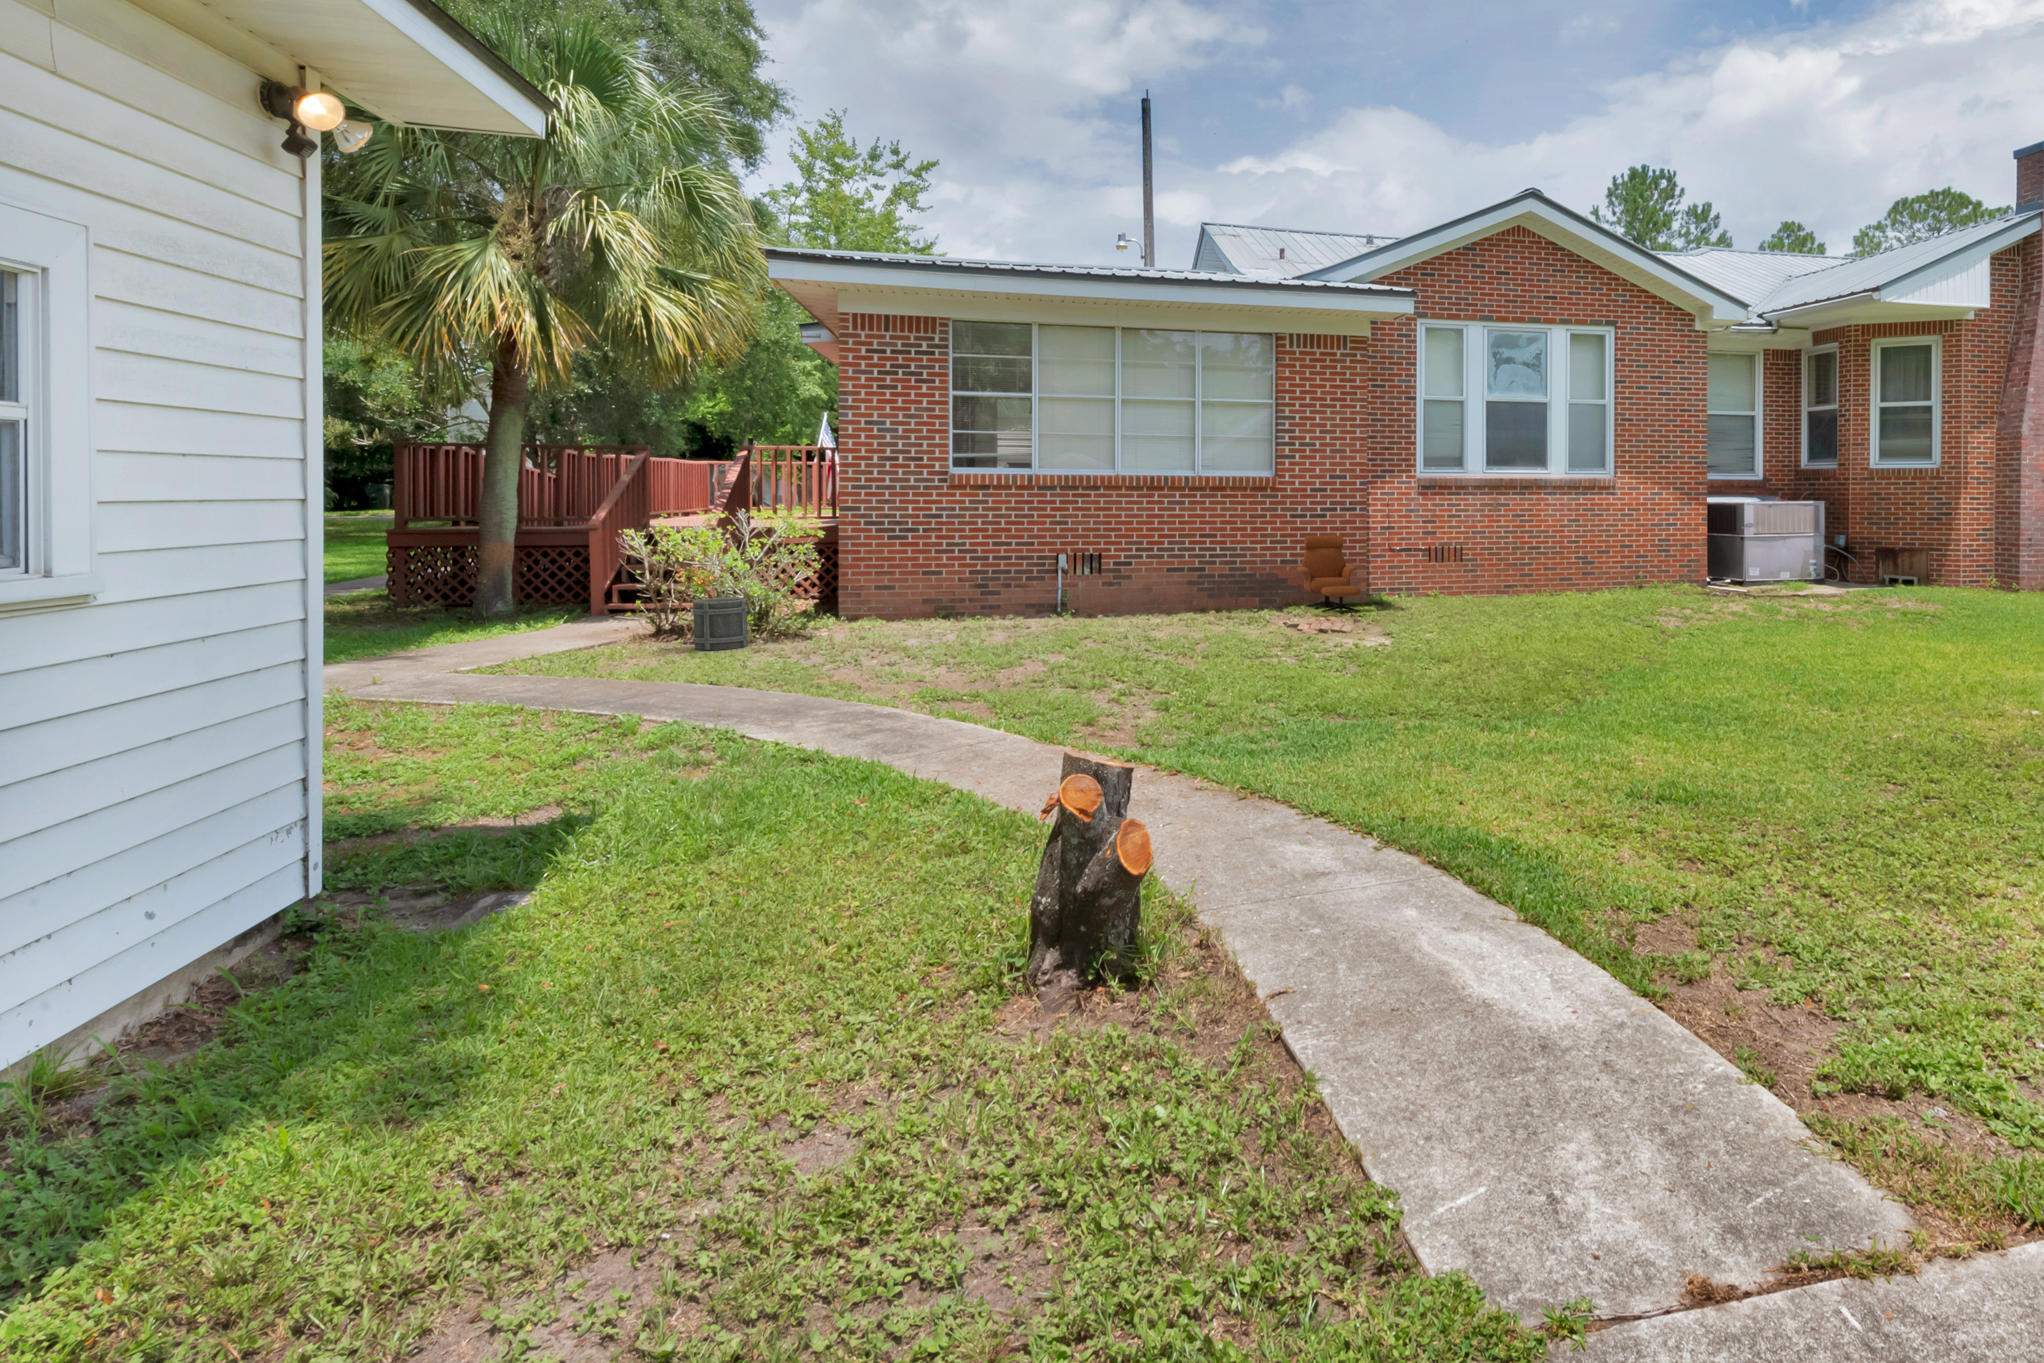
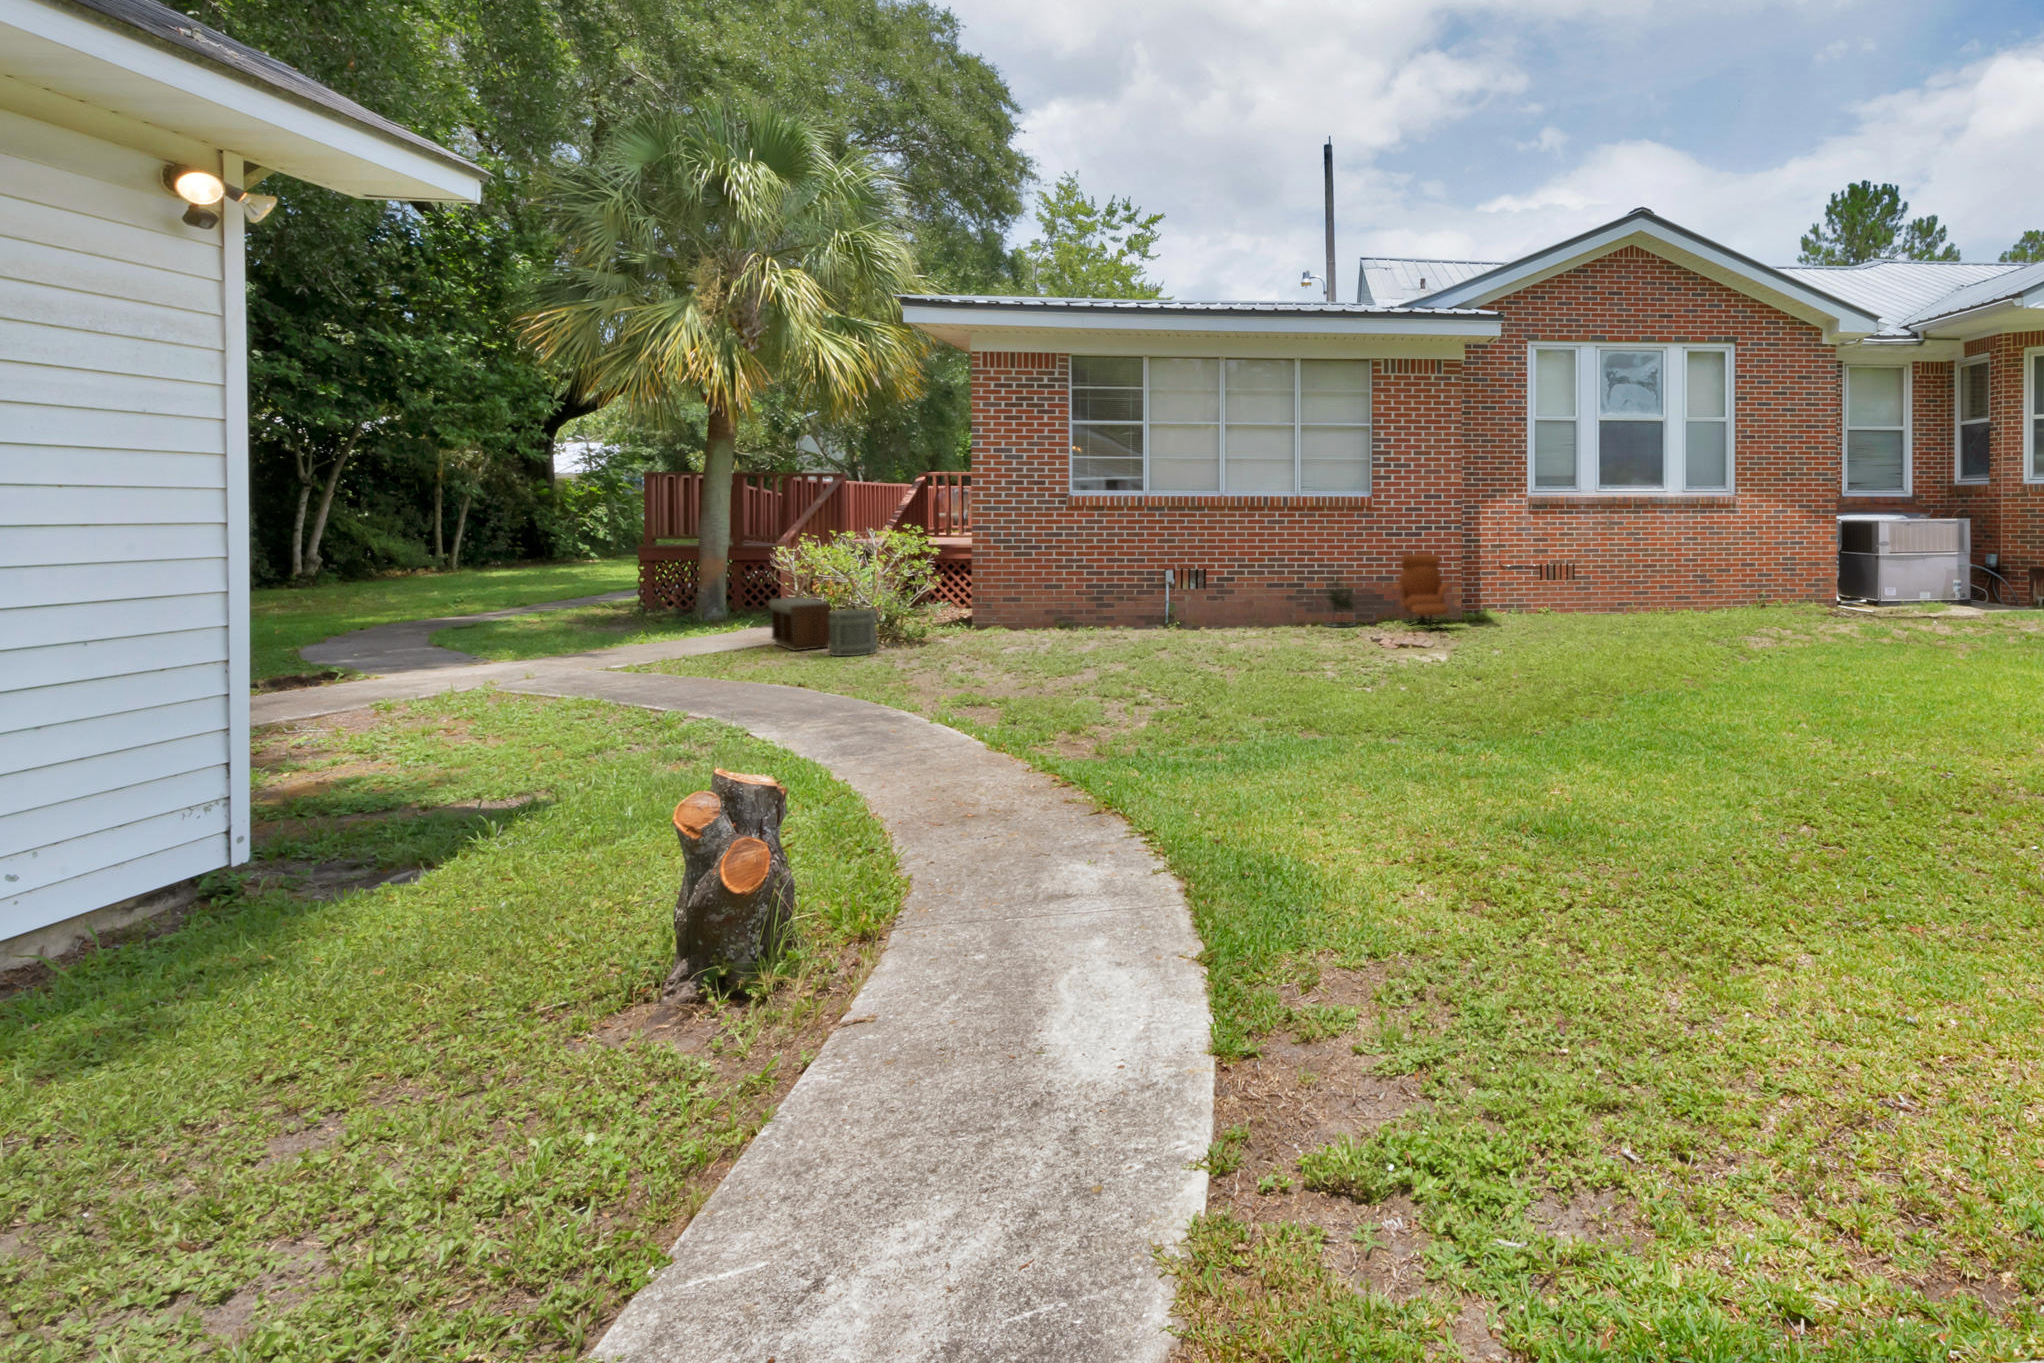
potted tree: none [1227,553,1262,612] -> present [1327,577,1355,627]
bench: none [603,588,687,647] -> present [769,597,831,651]

